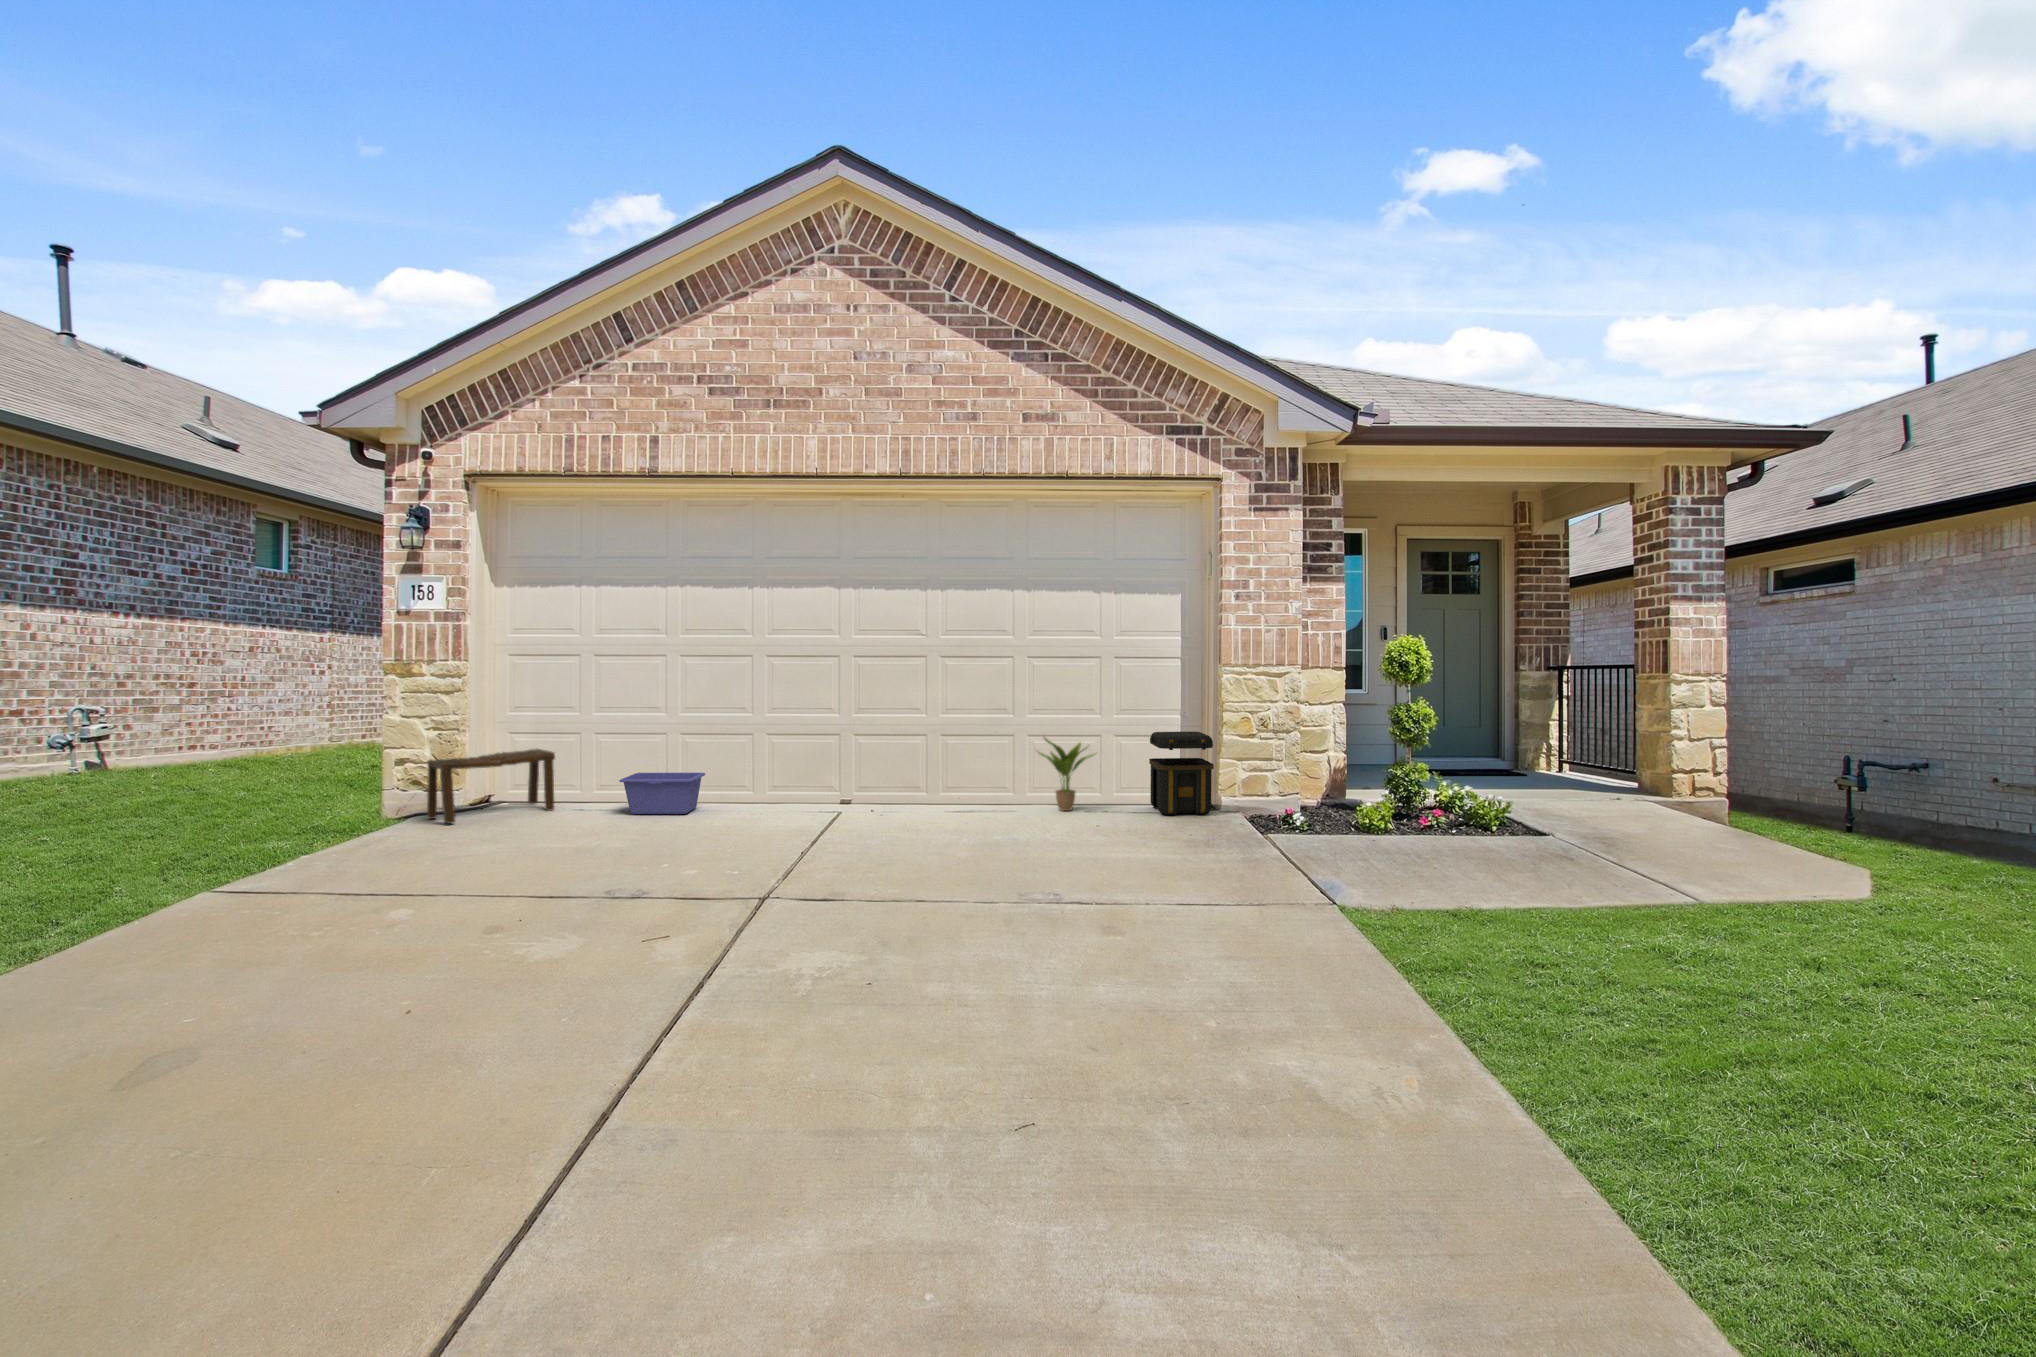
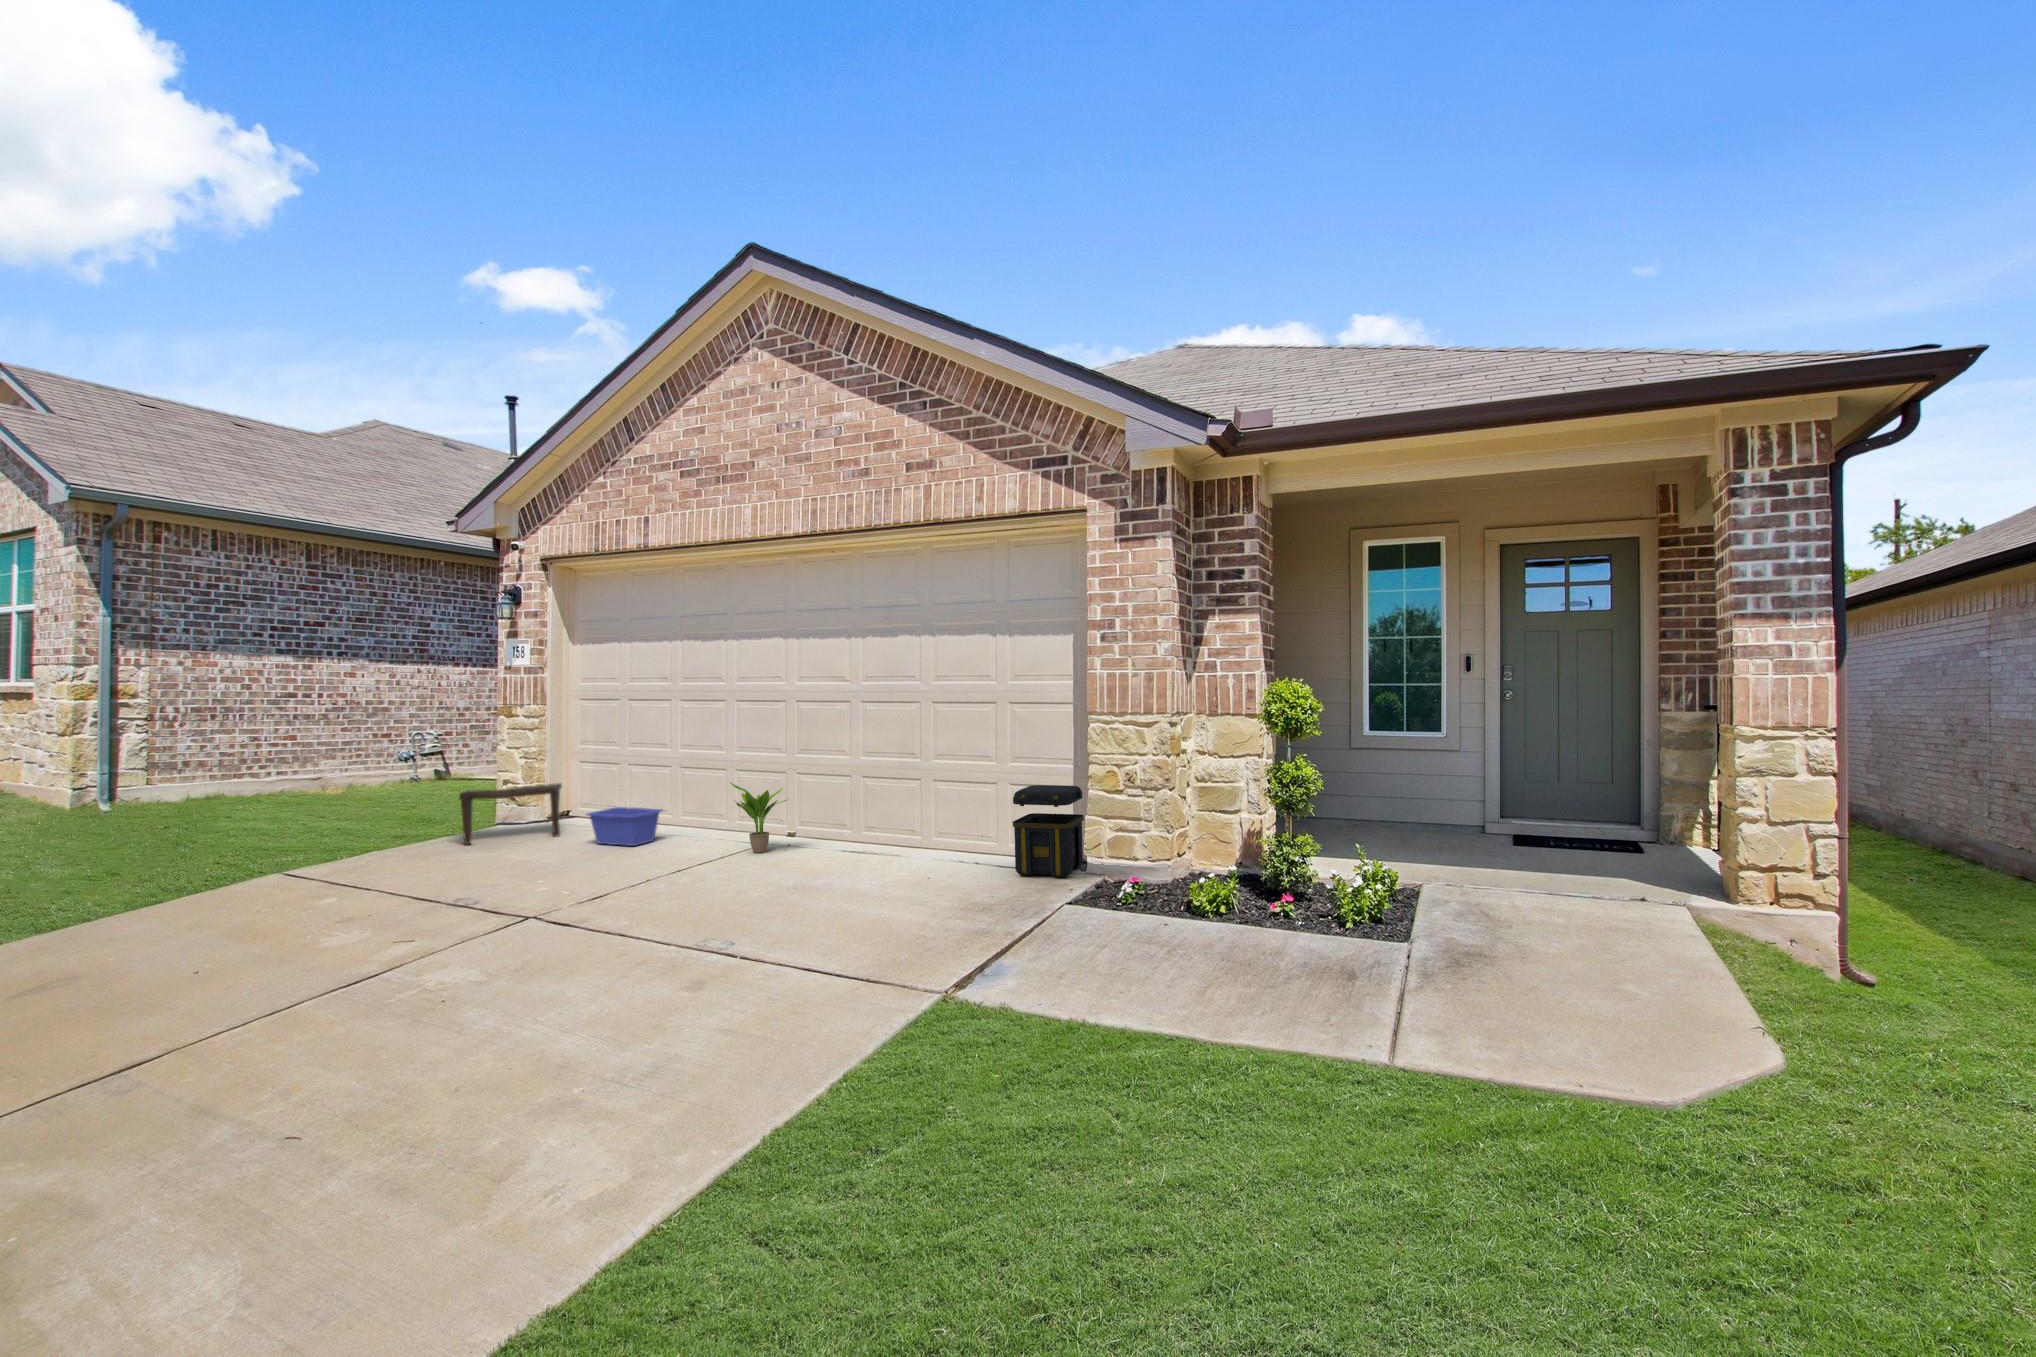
potted plant: present [1038,738,1094,811] -> present [730,782,786,853]

